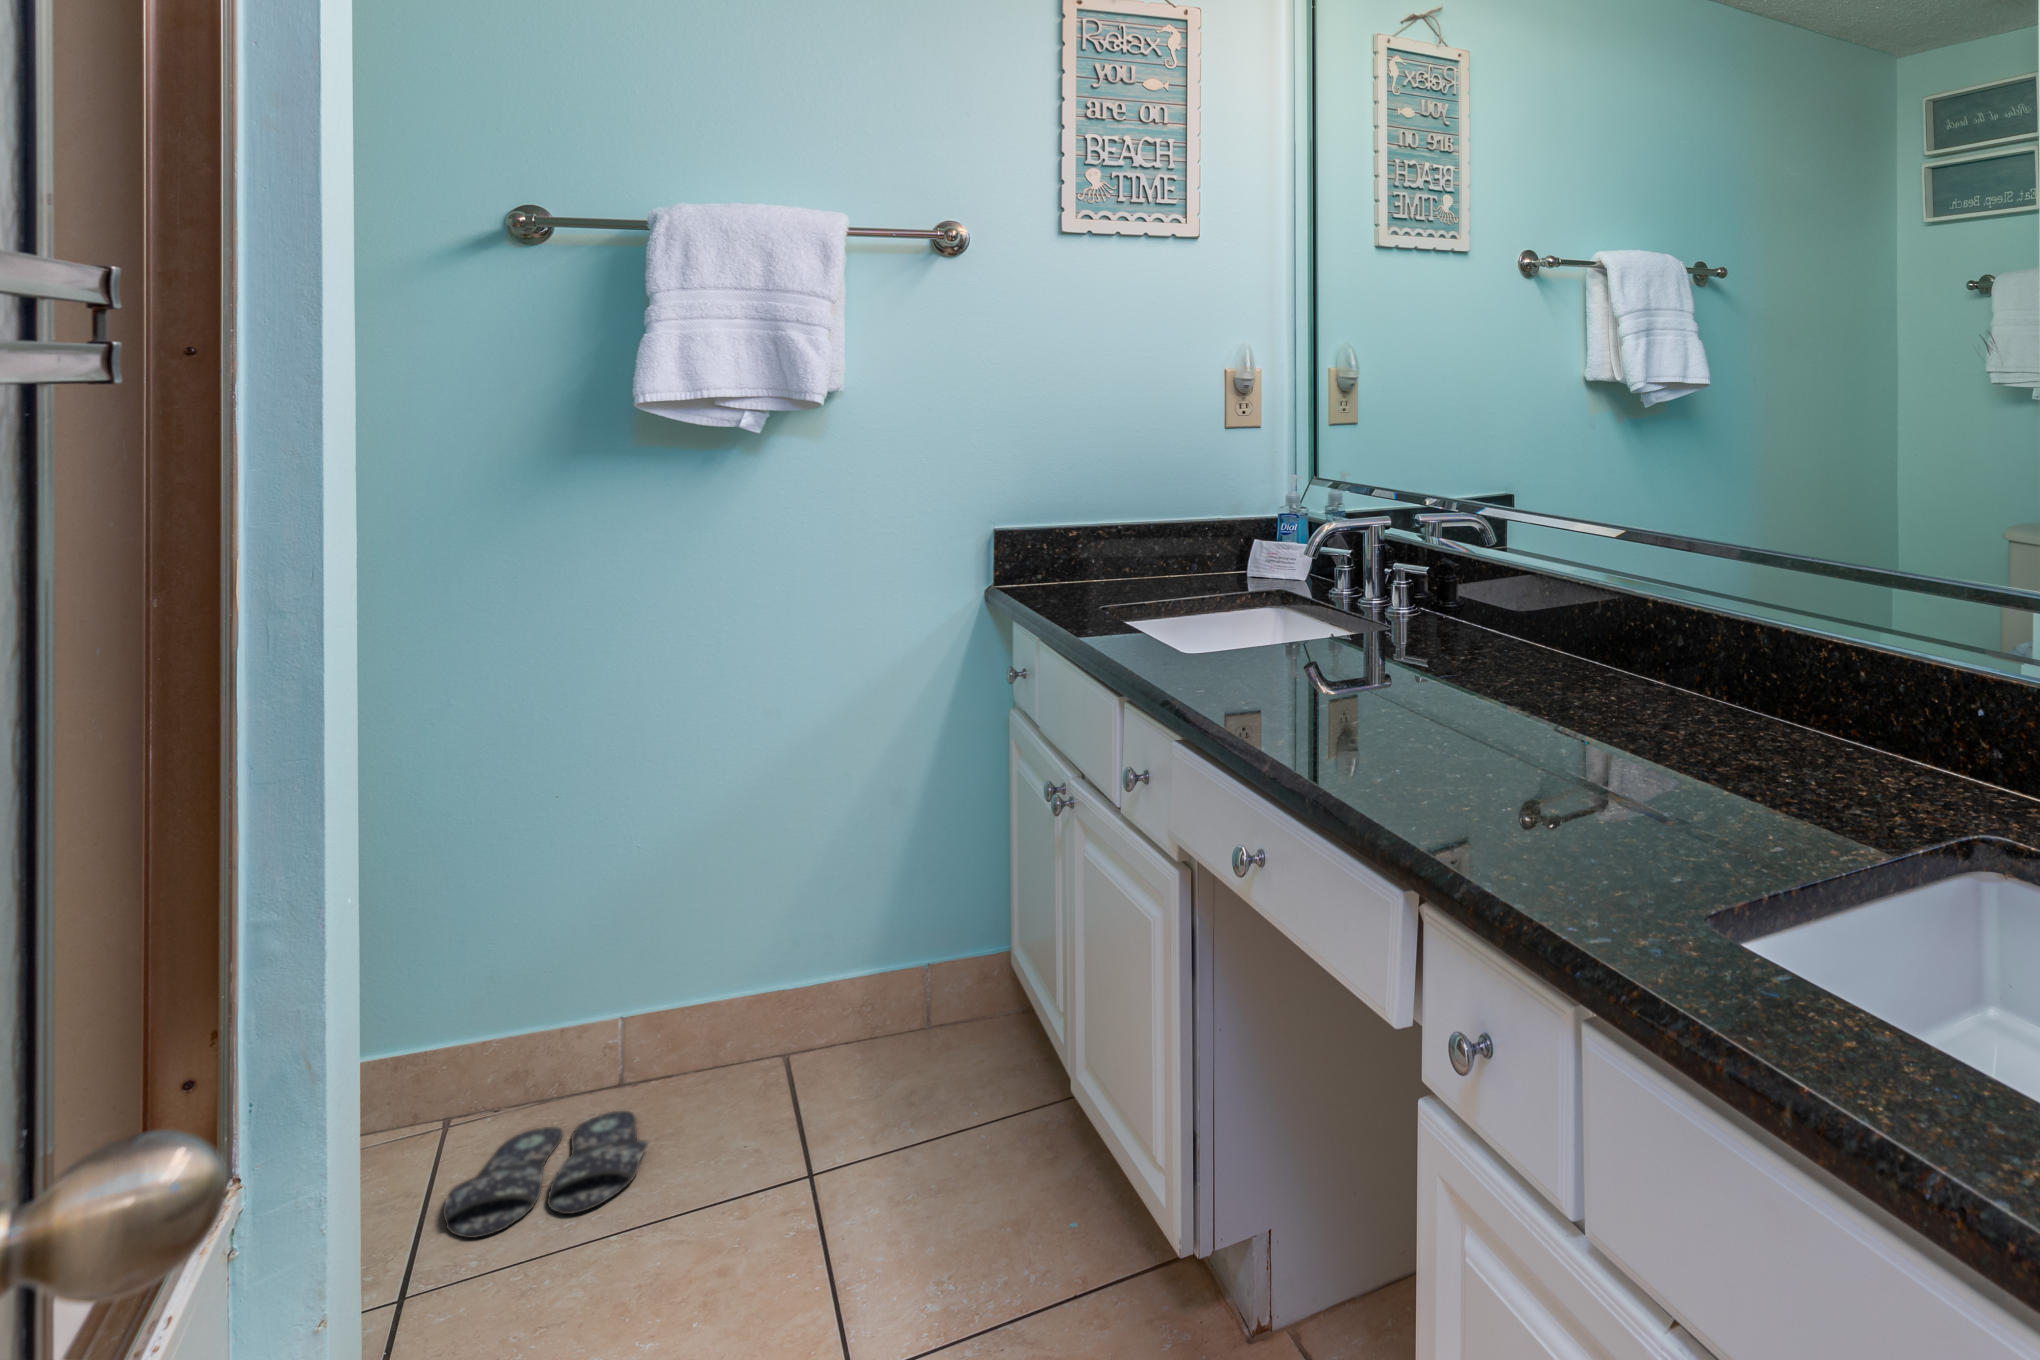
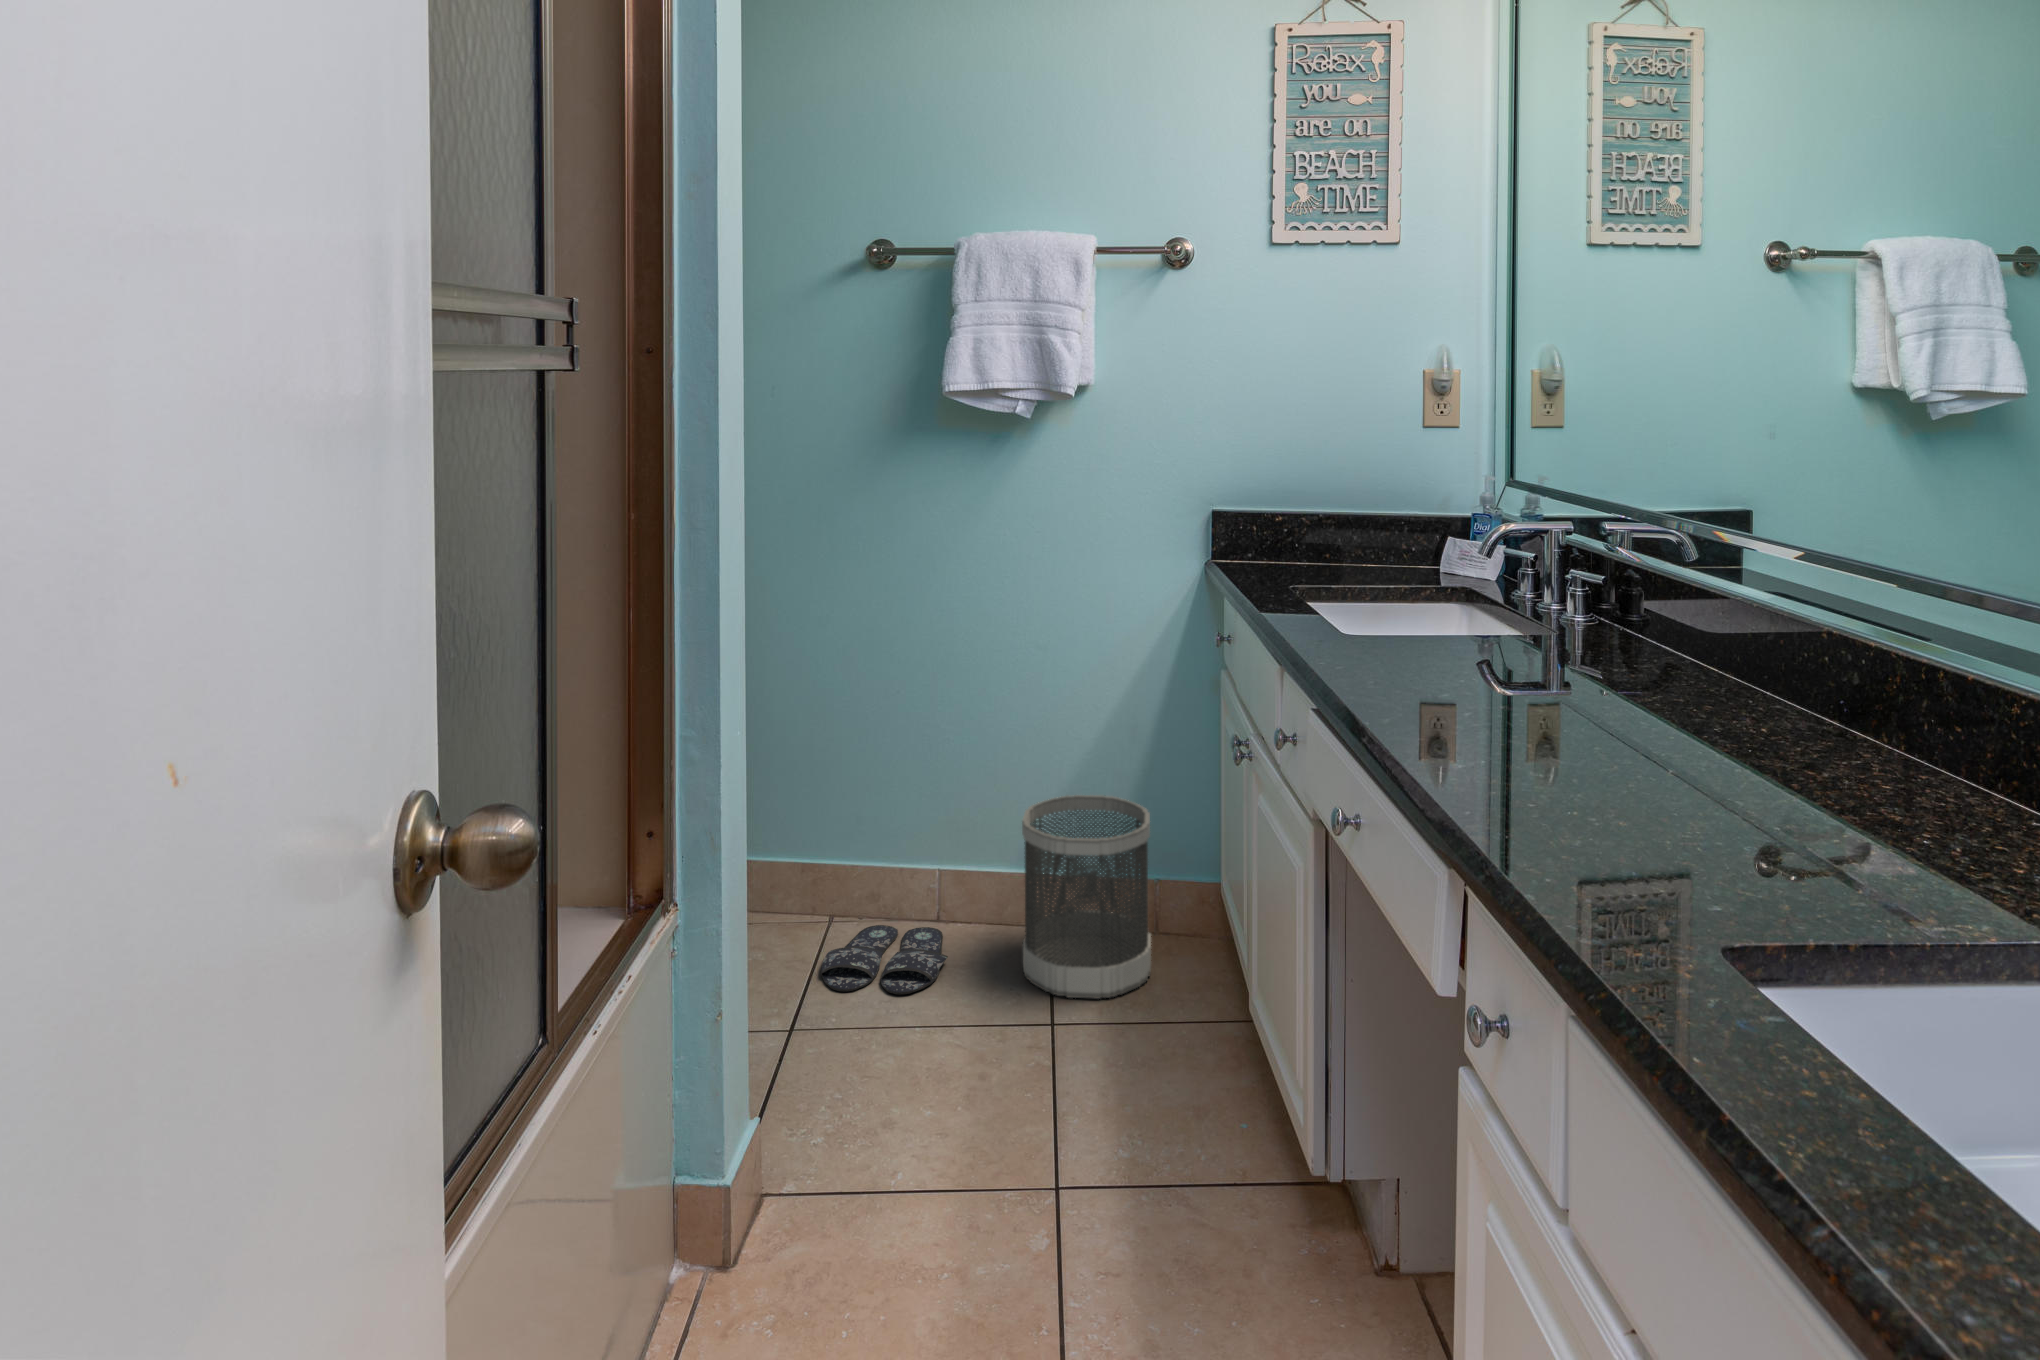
wastebasket: none [760,885,936,1144] -> present [1022,795,1151,998]

